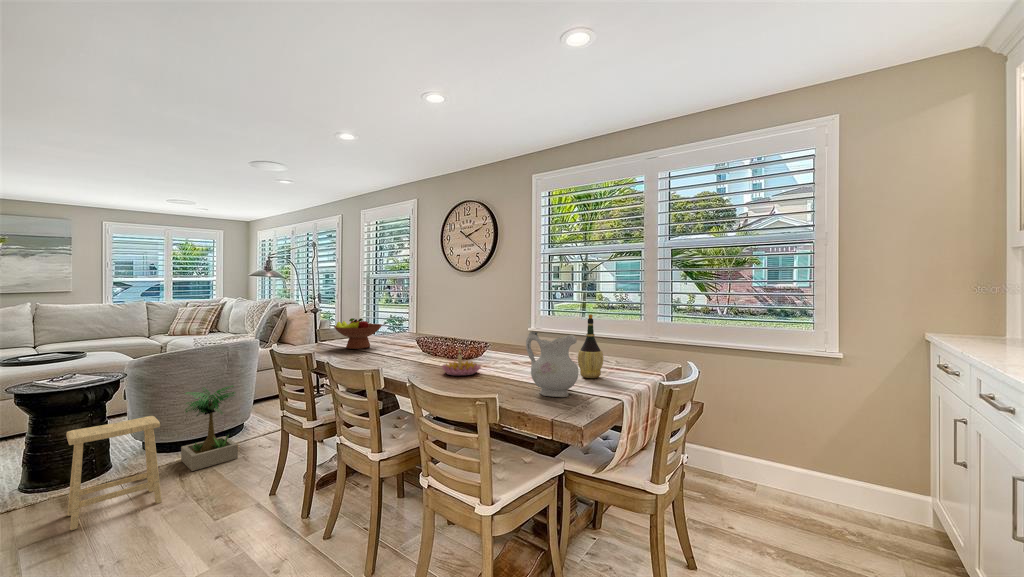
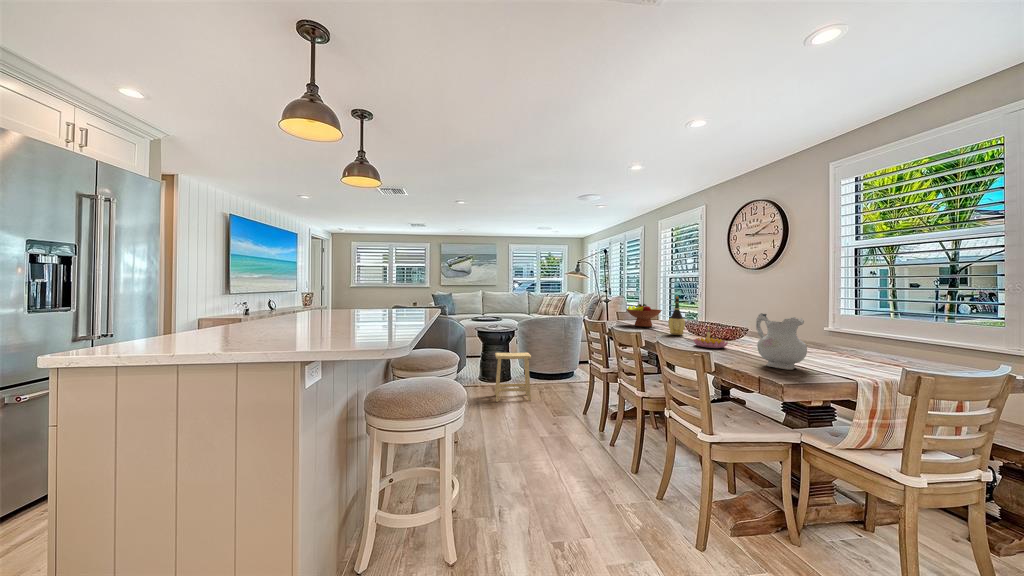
wine bottle: present [578,314,603,378] -> present [668,296,685,335]
potted plant: present [181,386,238,471] -> none [540,342,573,391]

